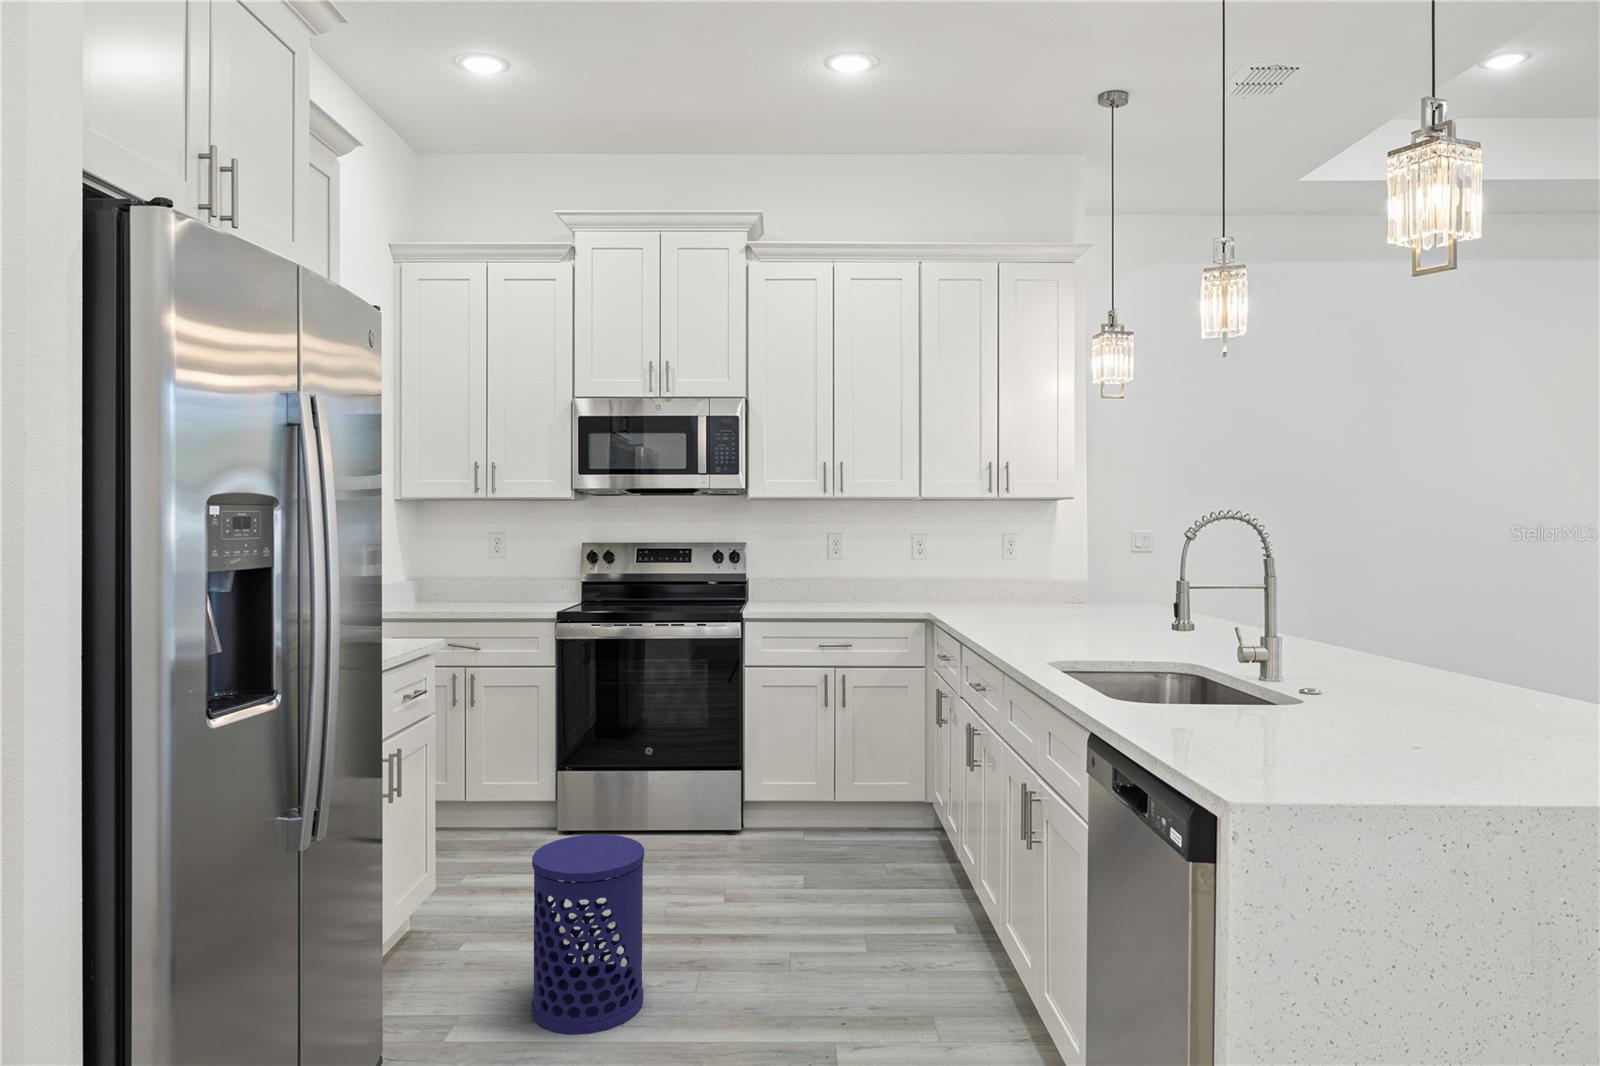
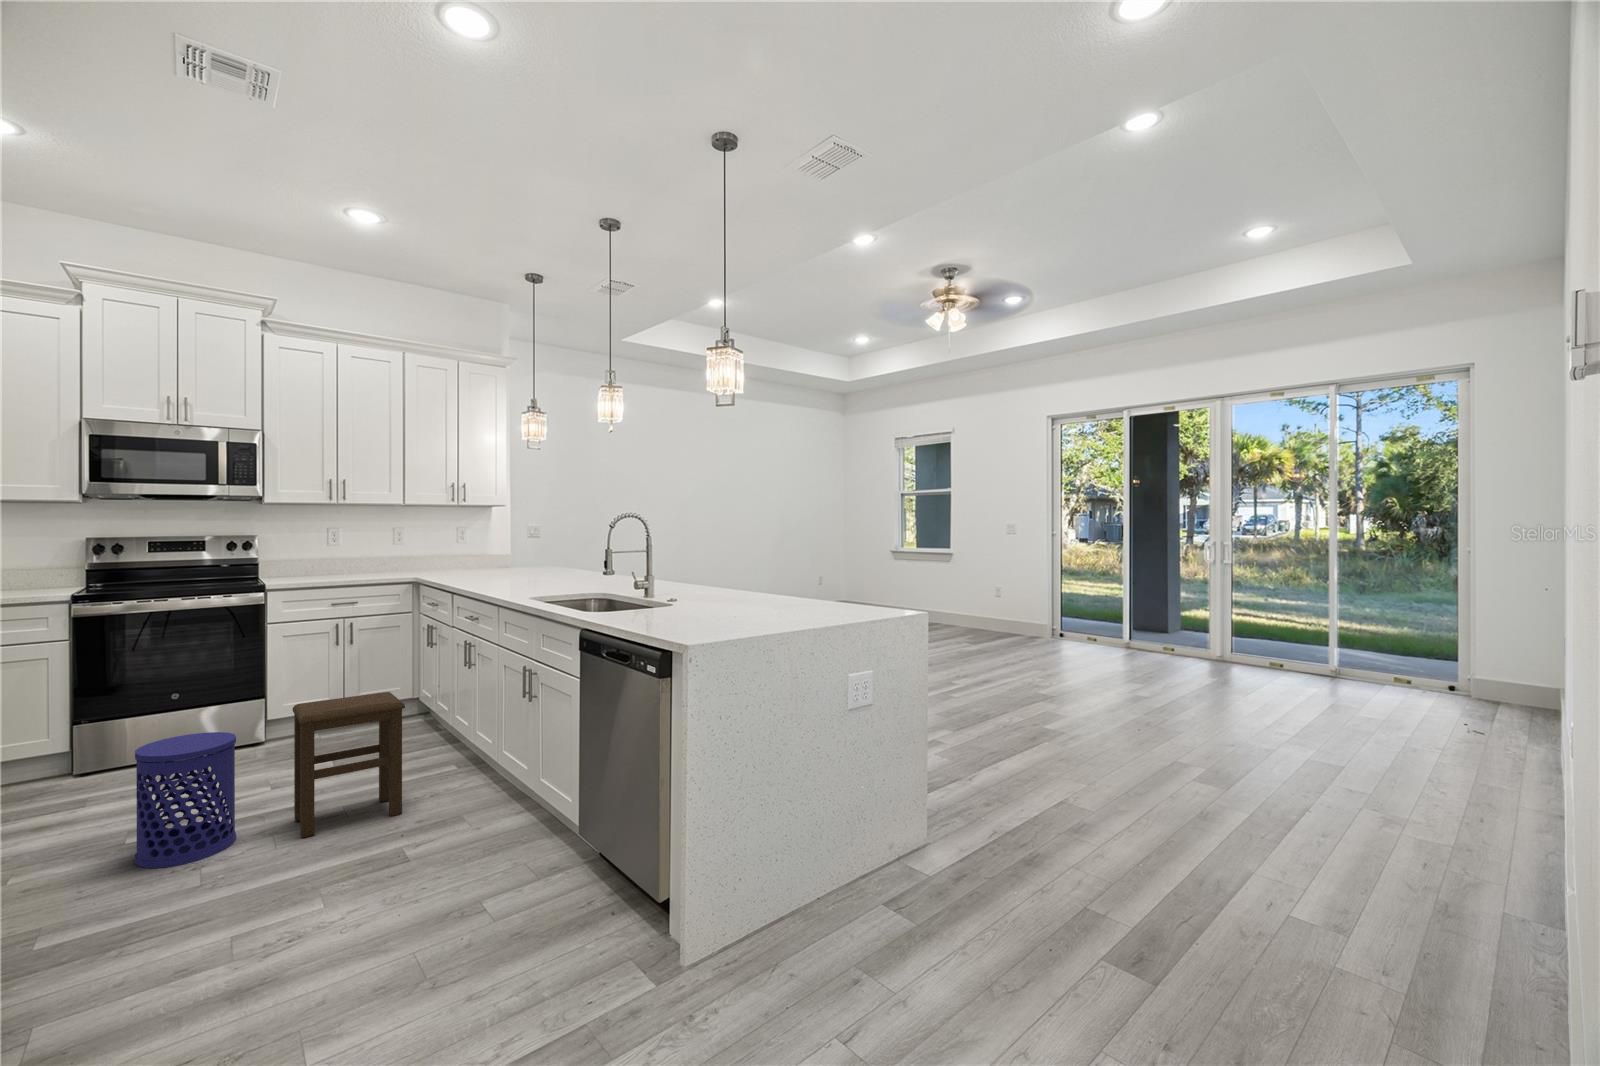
stool: none [709,816,858,1041] -> present [293,692,405,838]

